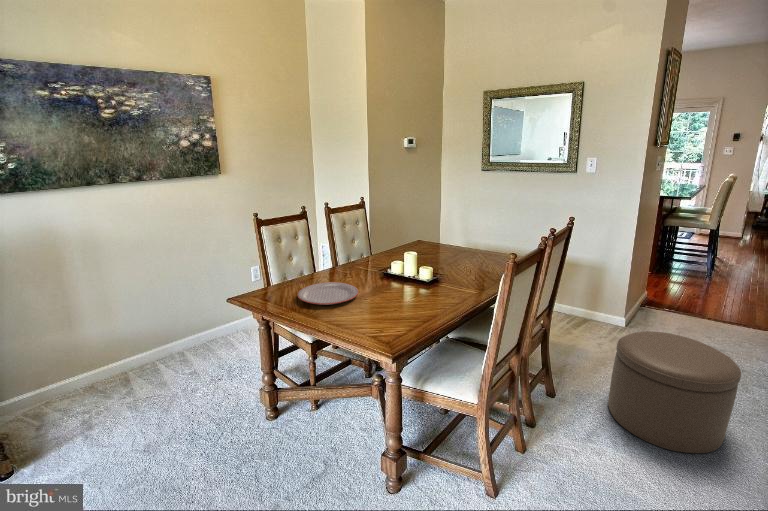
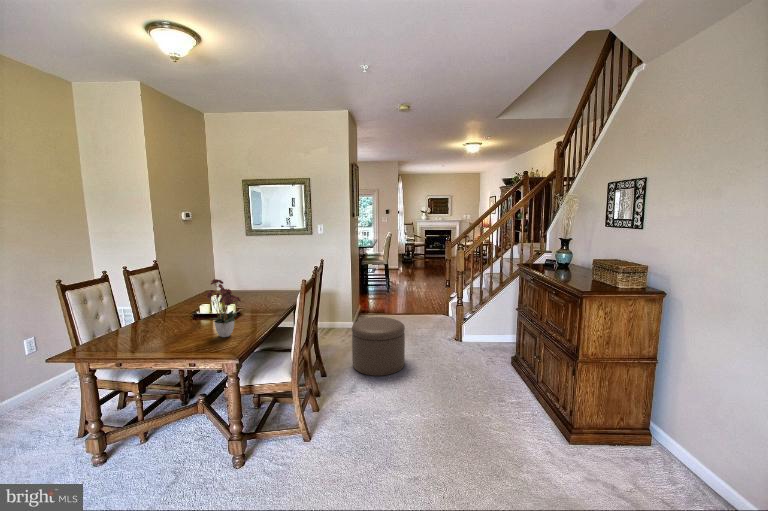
flower arrangement: none [367,234,416,325] -> present [207,279,241,337]
plate: present [297,282,358,305] -> none [131,323,187,340]

